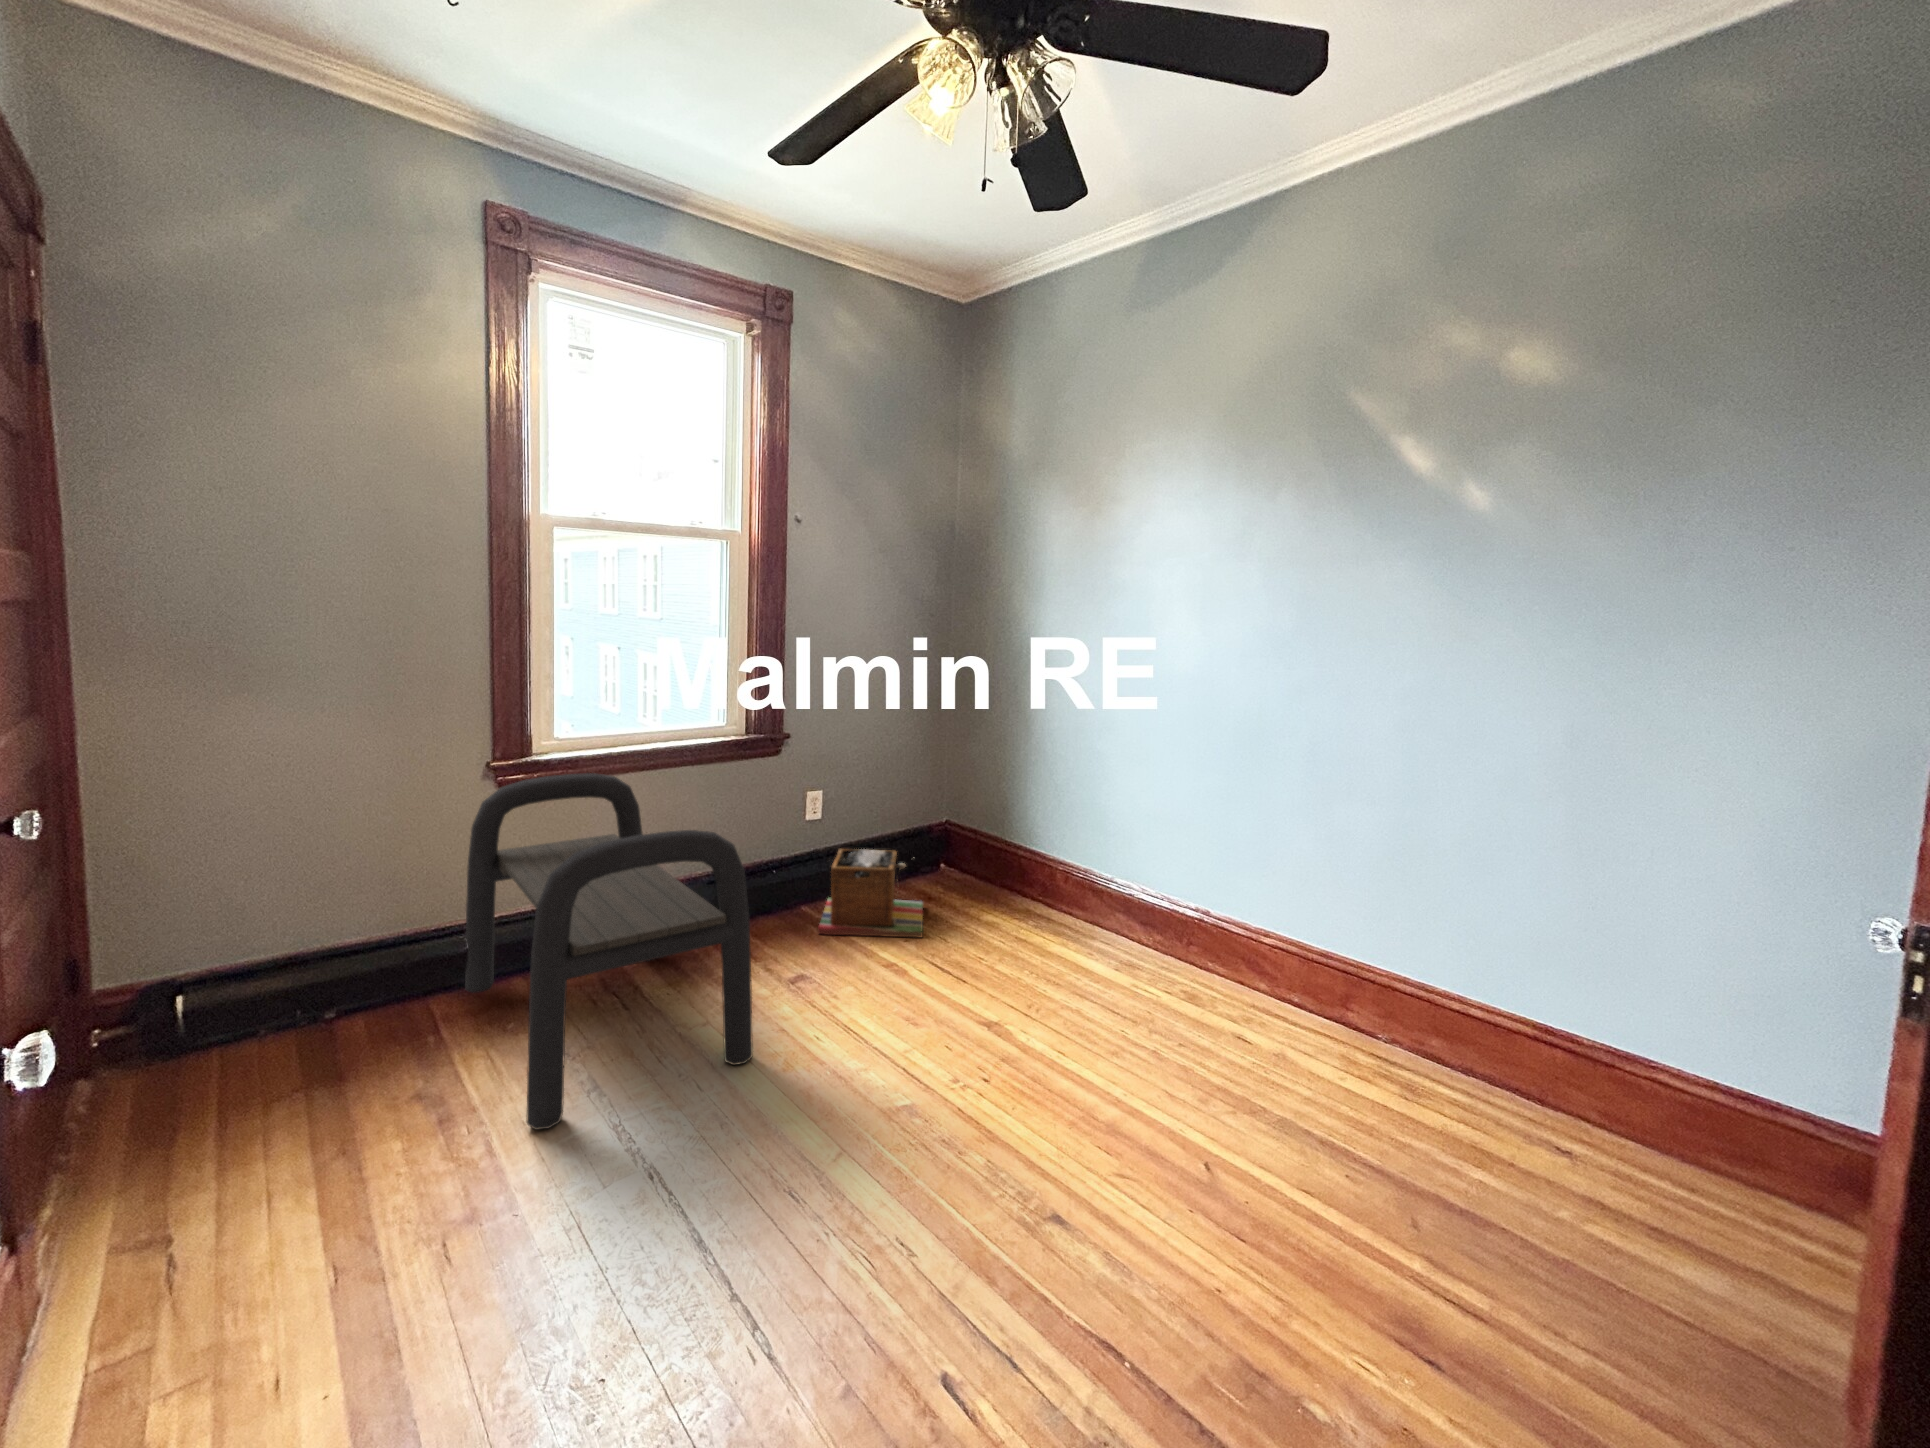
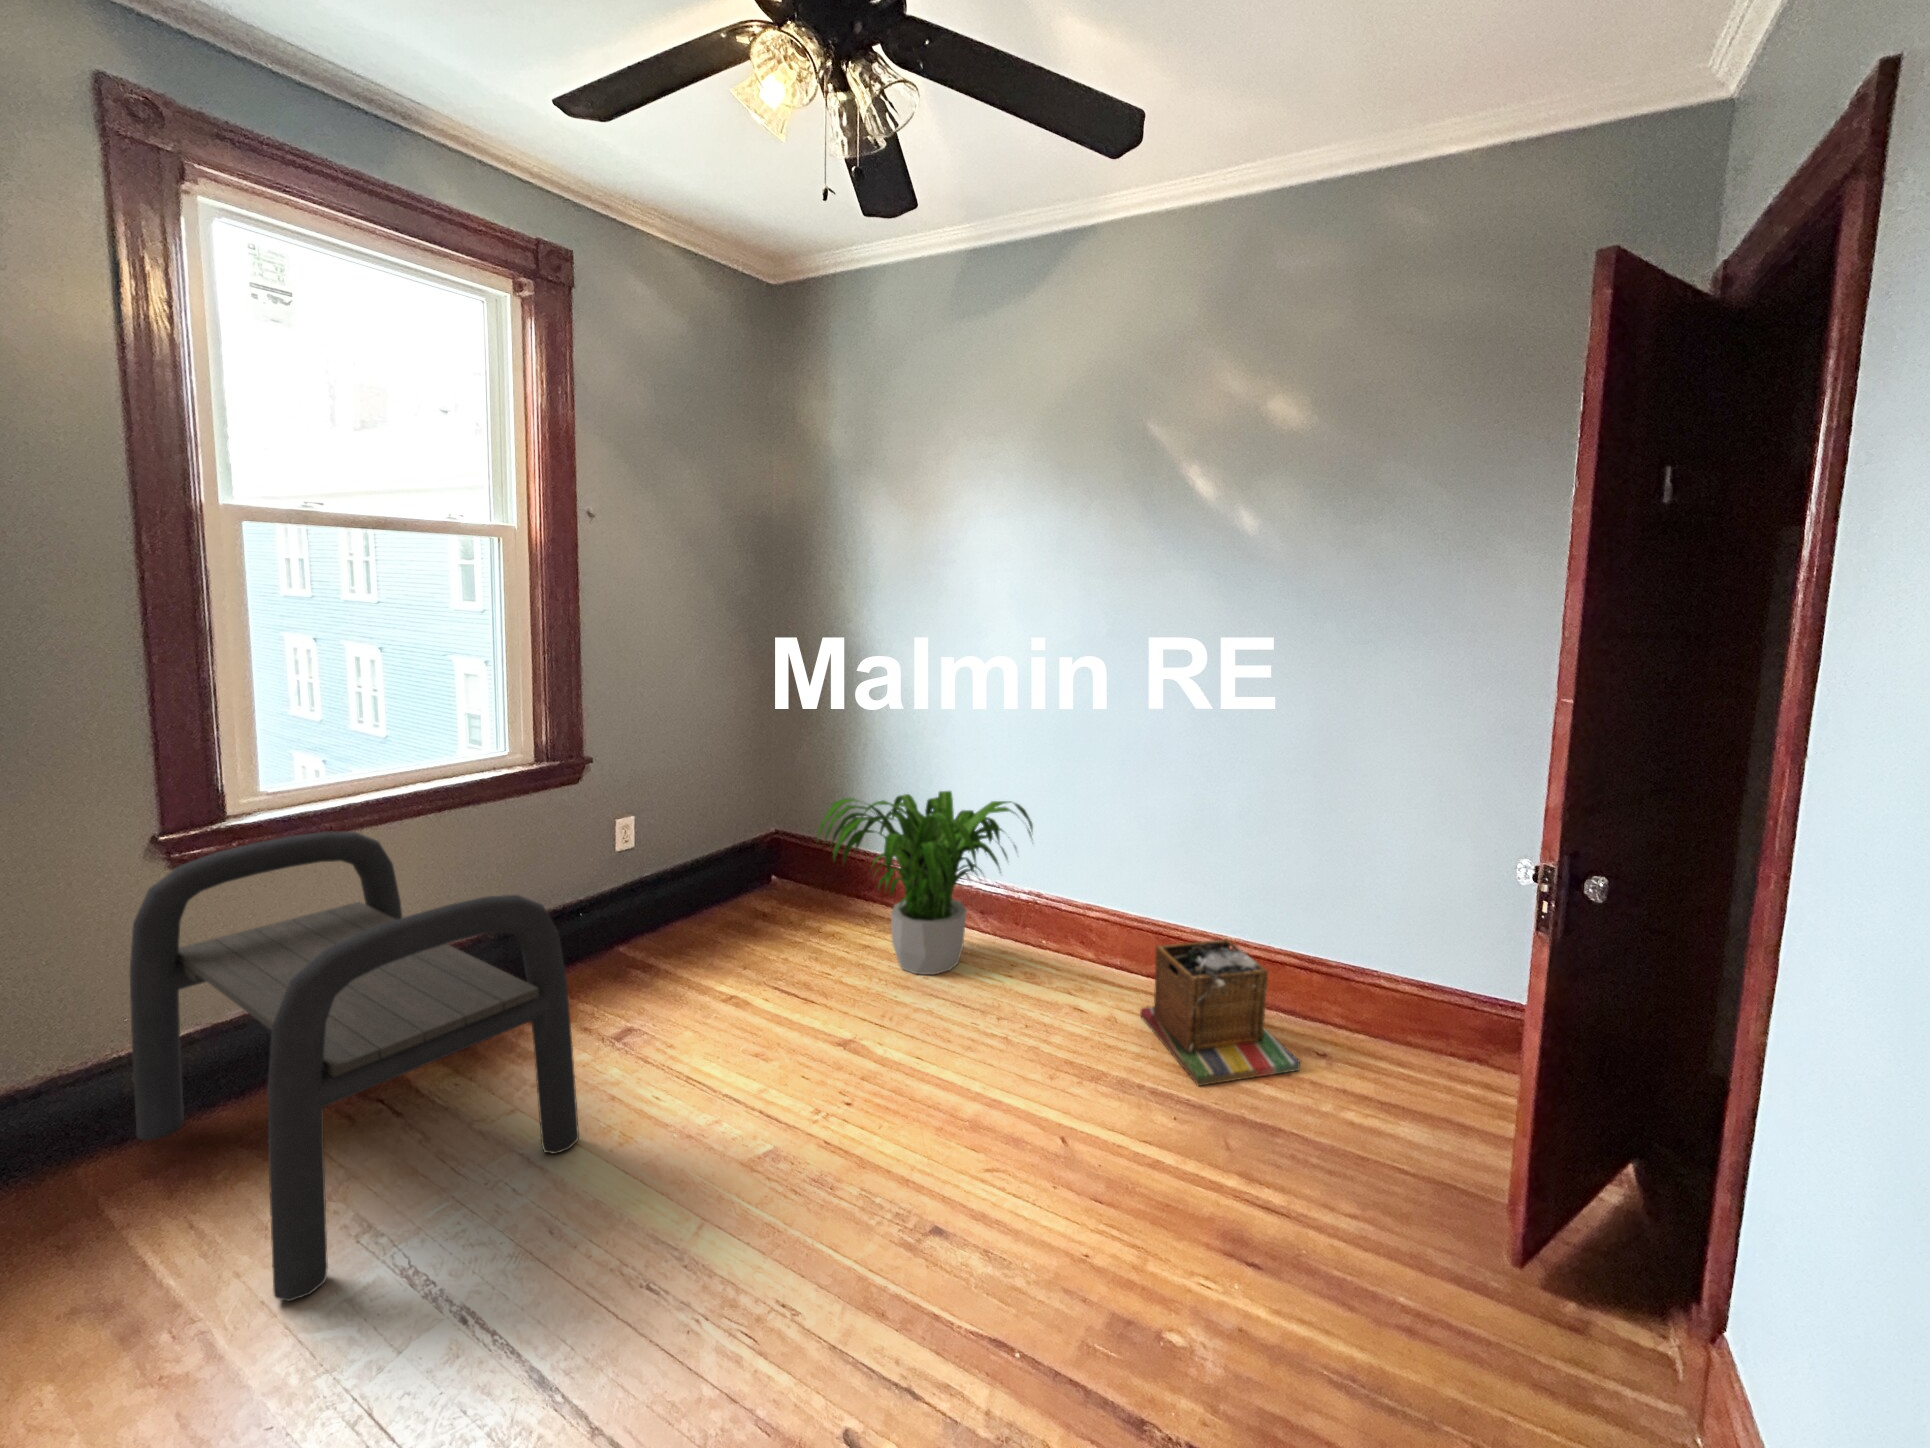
potted plant: none [979,789,1202,976] -> present [817,791,1033,974]
laundry basket: present [818,849,923,937] -> present [1140,939,1300,1086]

